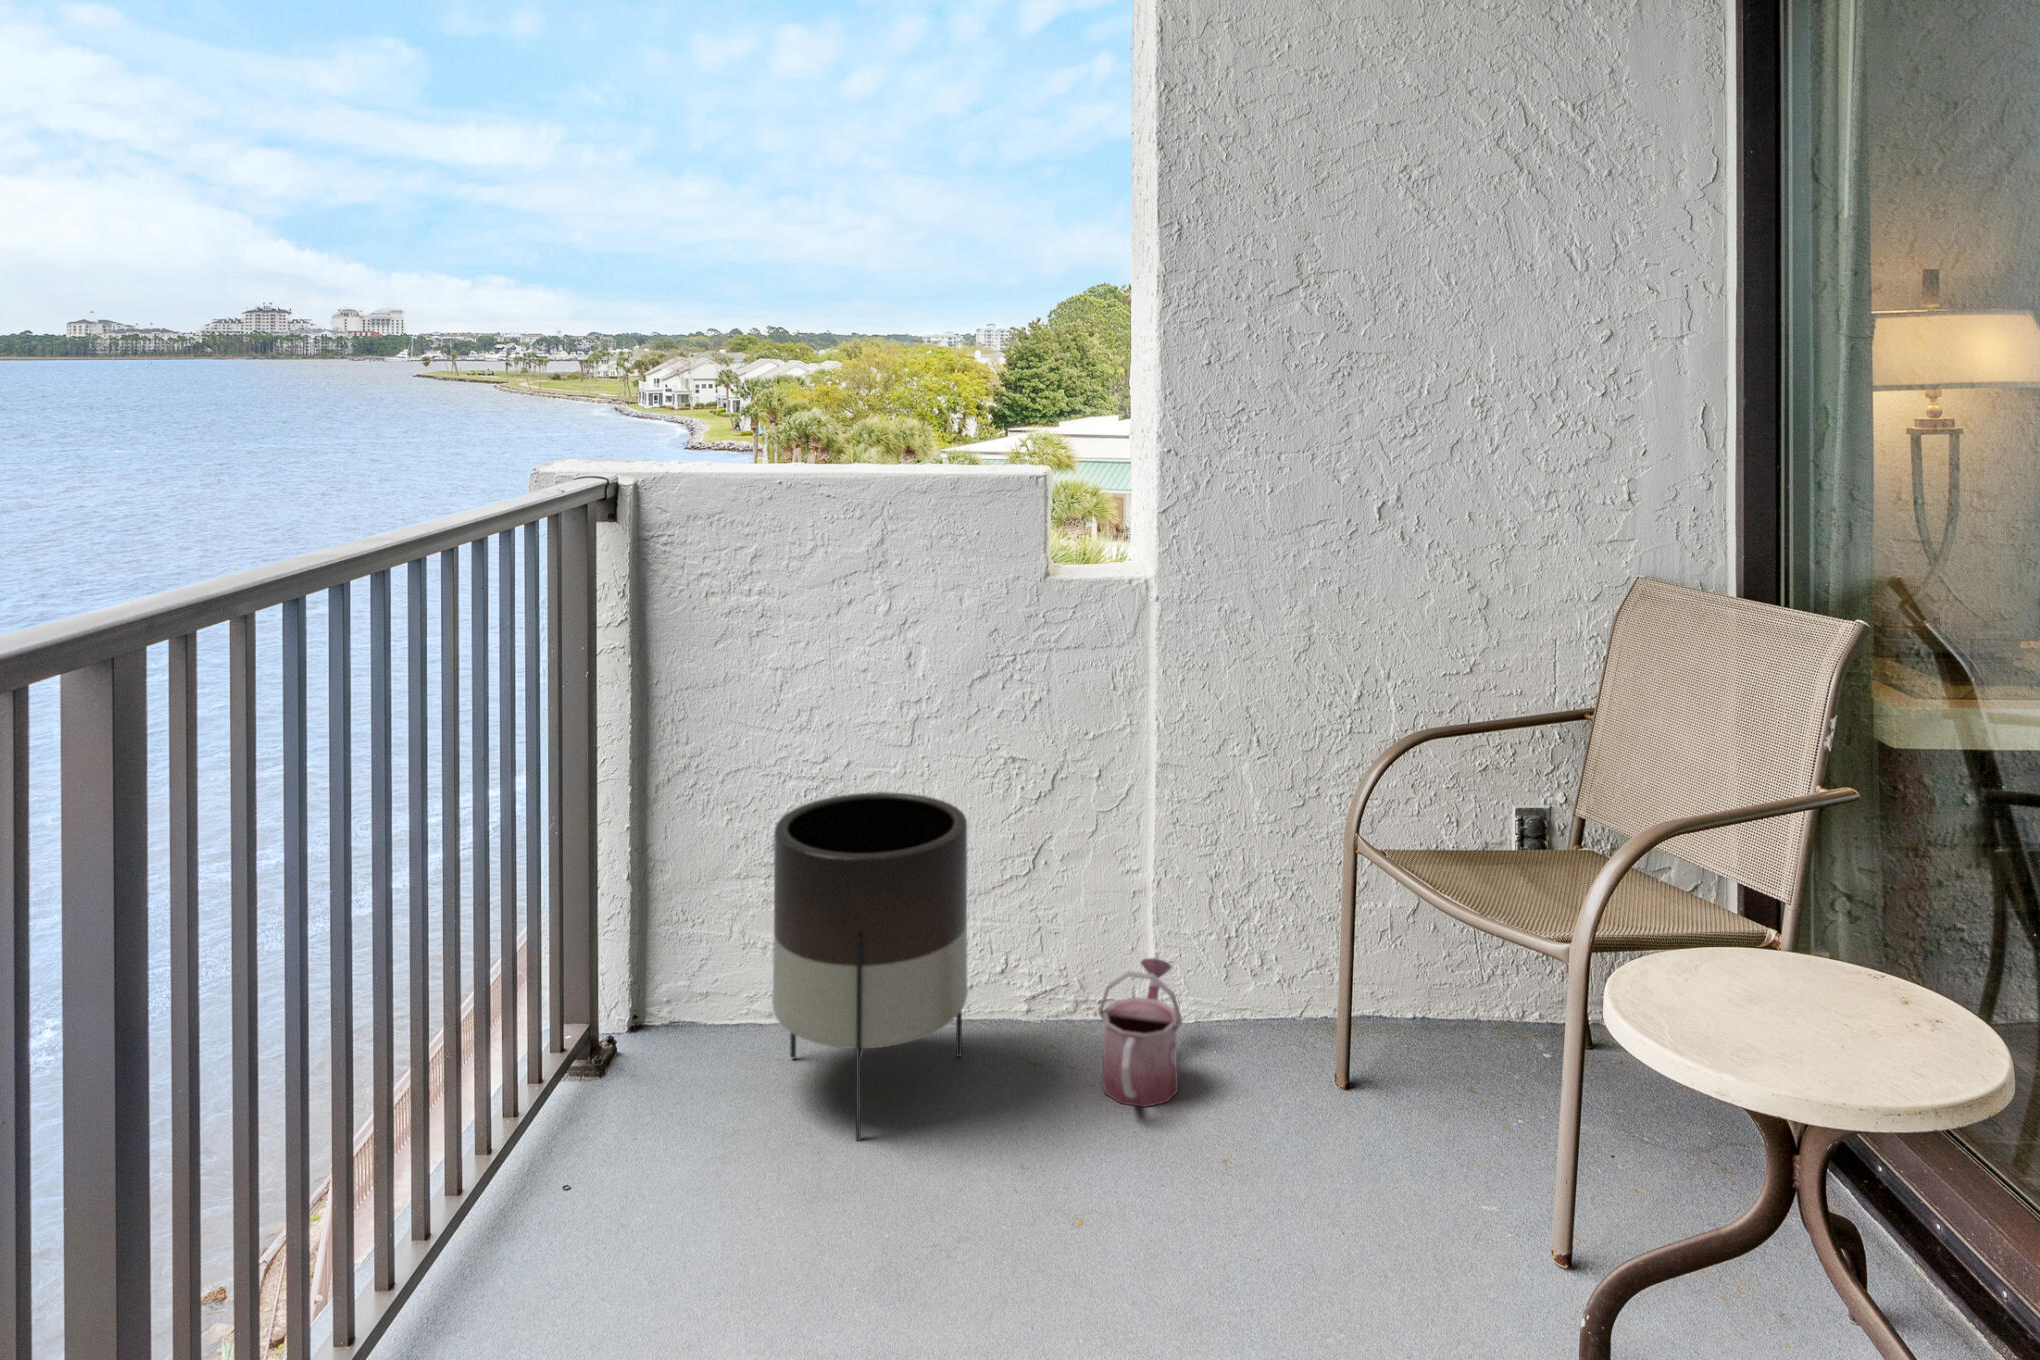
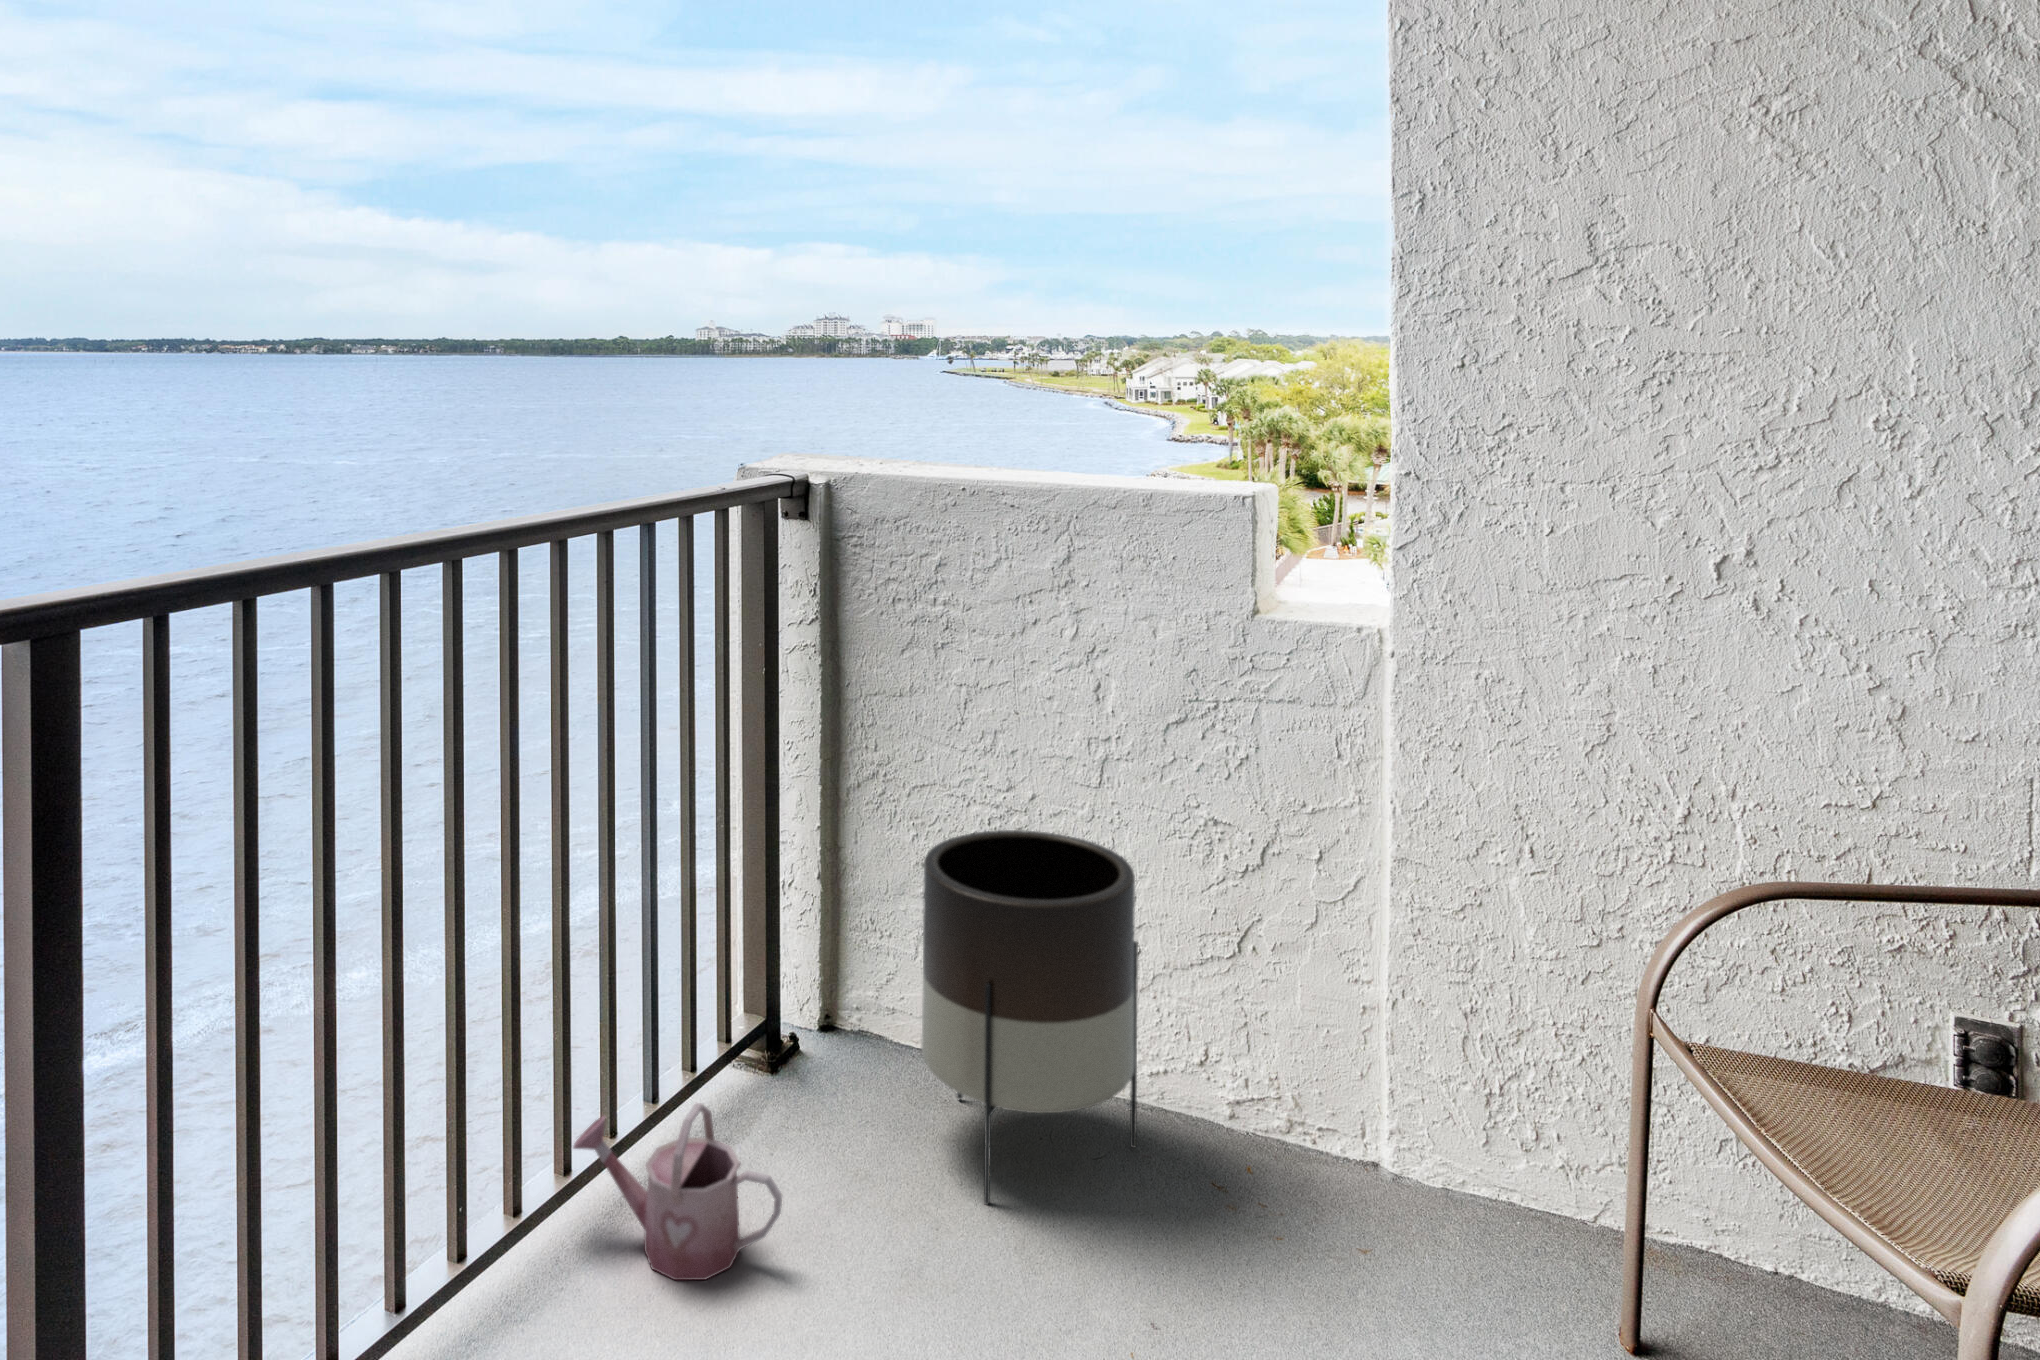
watering can: present [1099,958,1182,1107] -> present [573,1103,782,1280]

